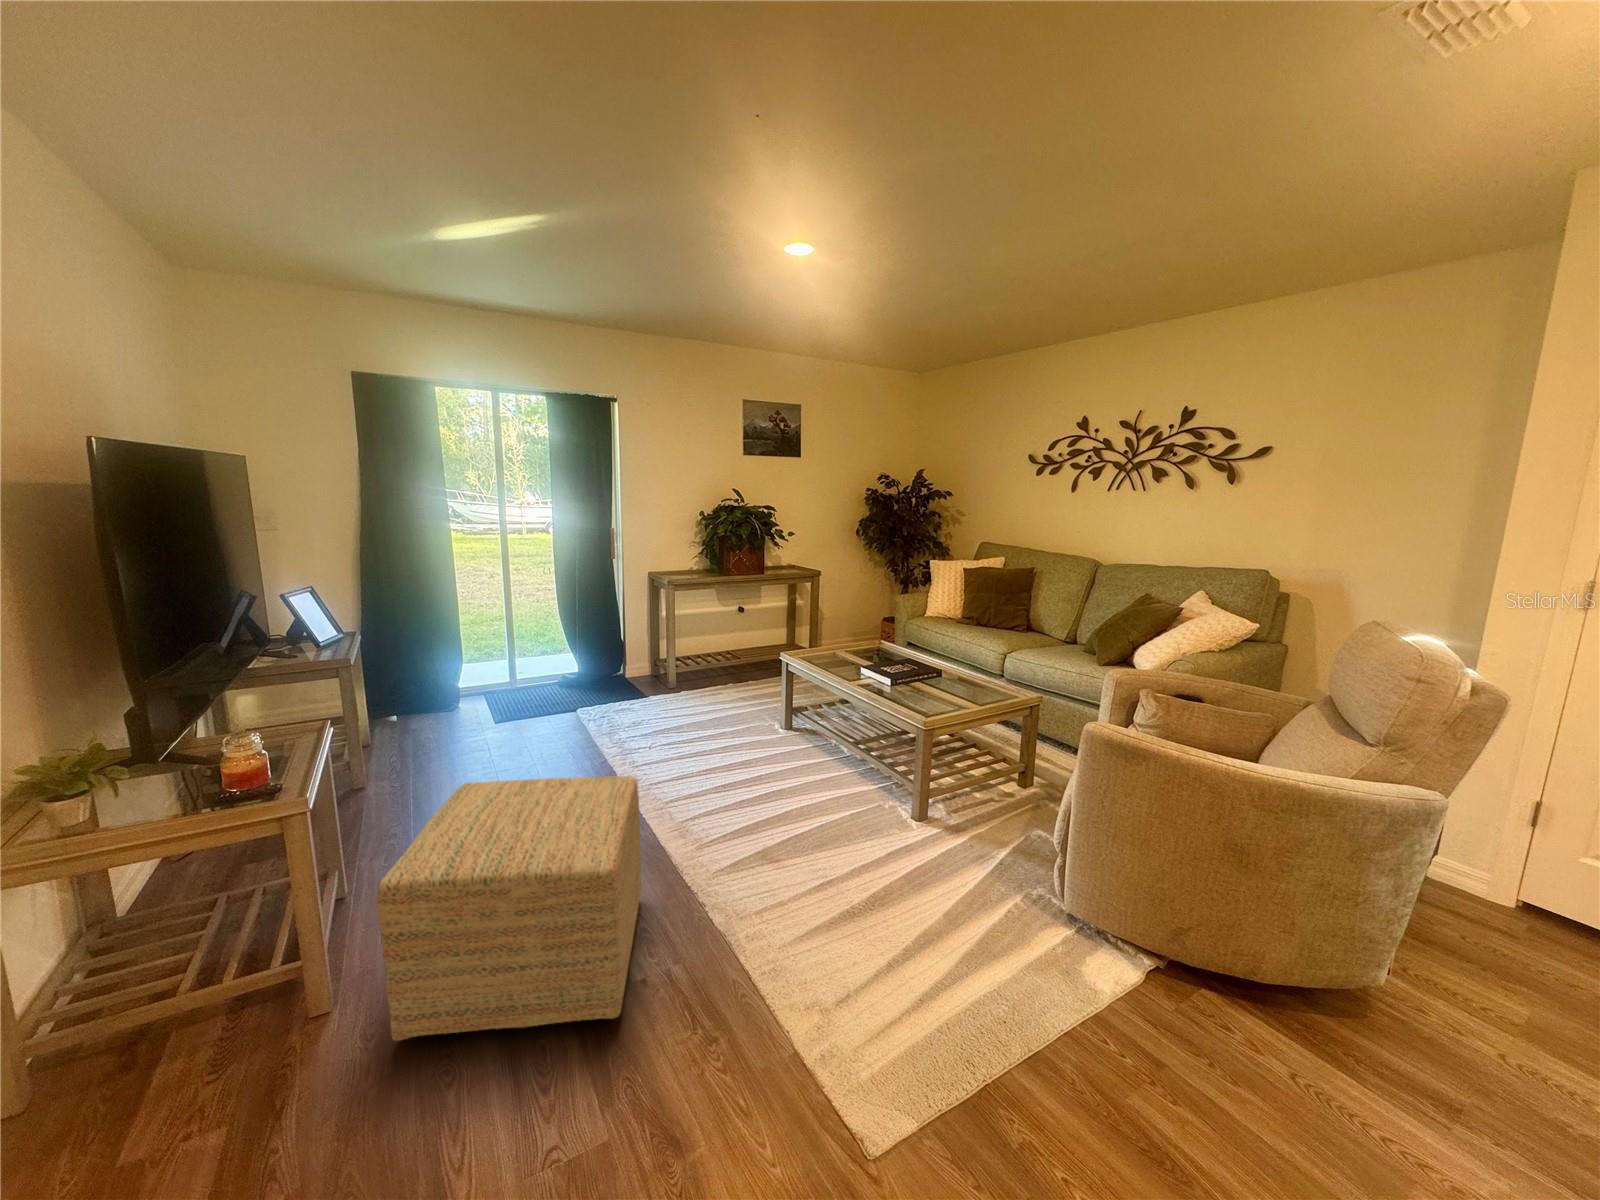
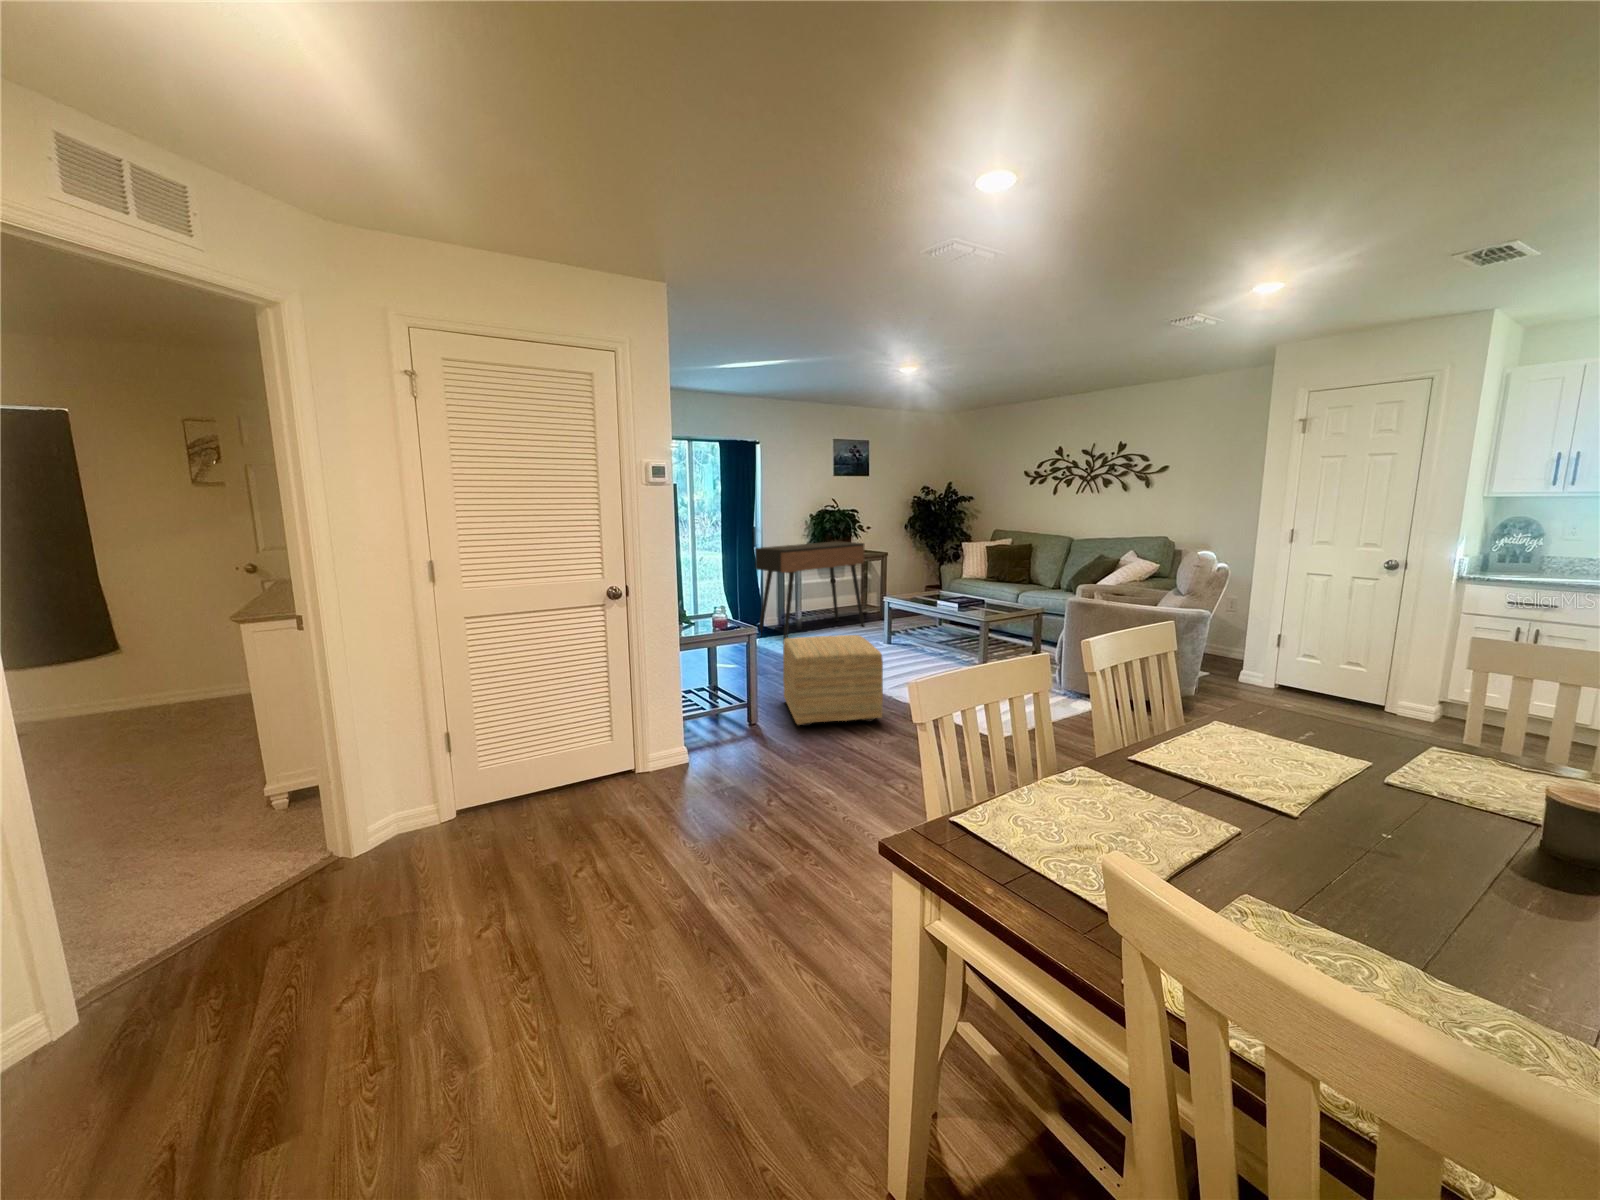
console table: none [582,553,772,721] -> present [755,542,864,639]

